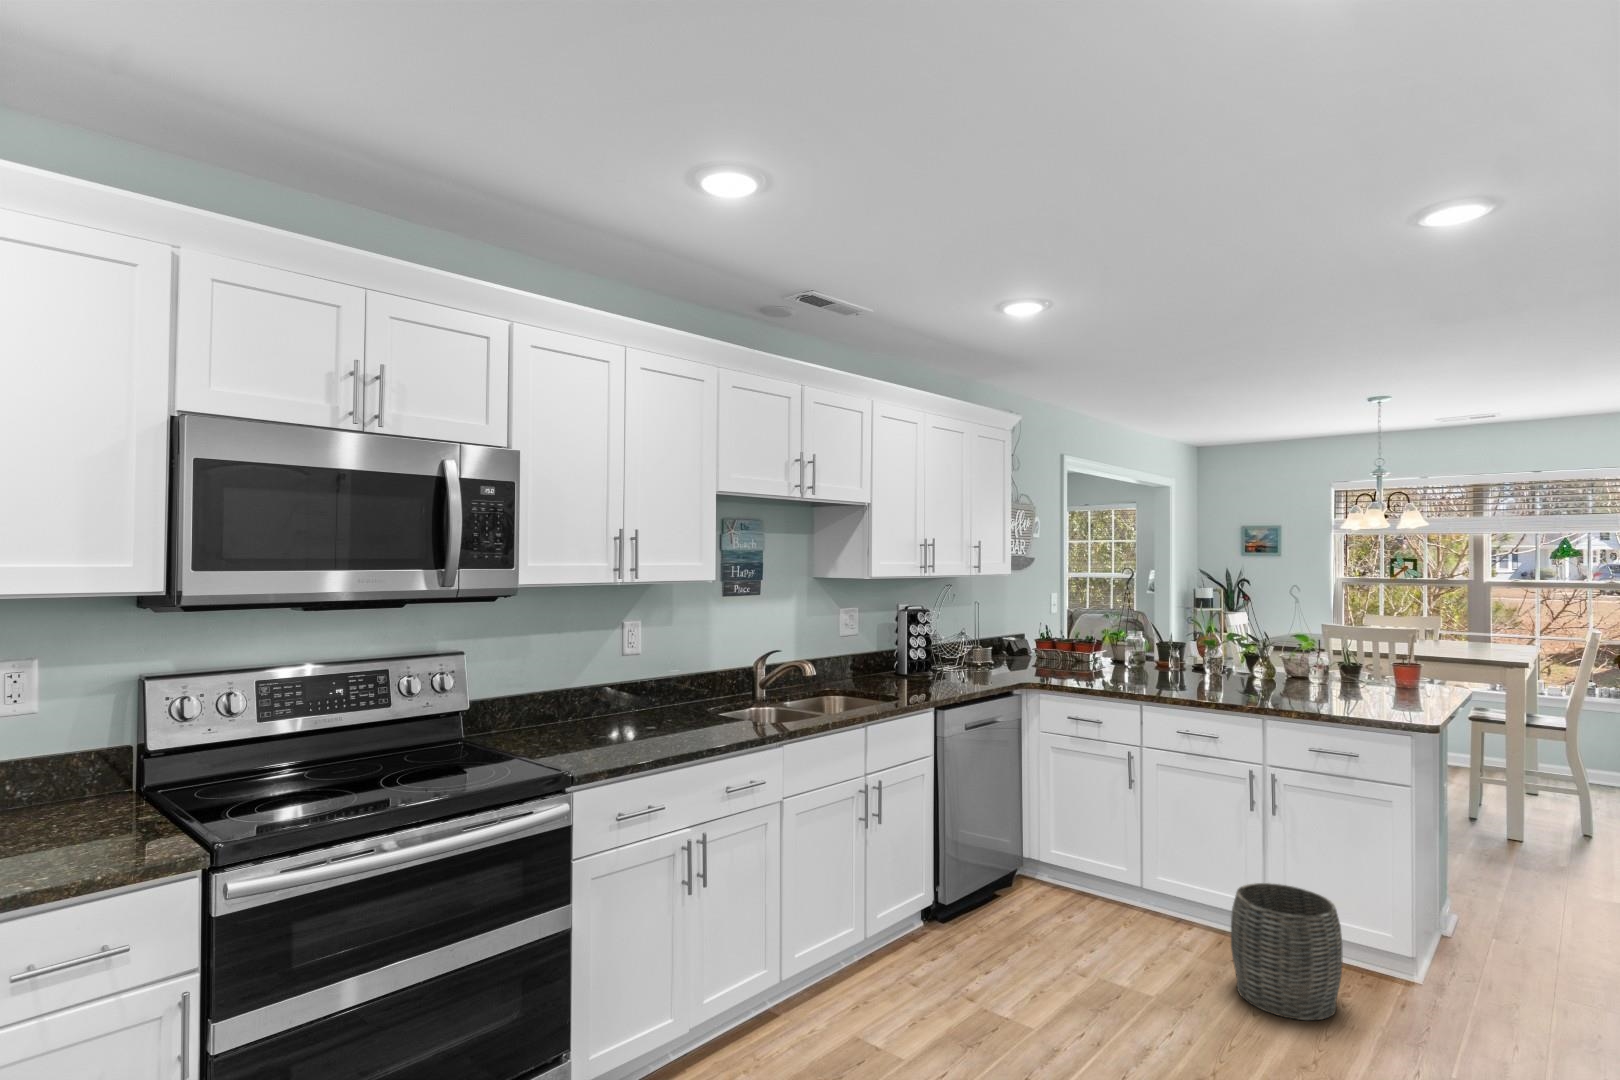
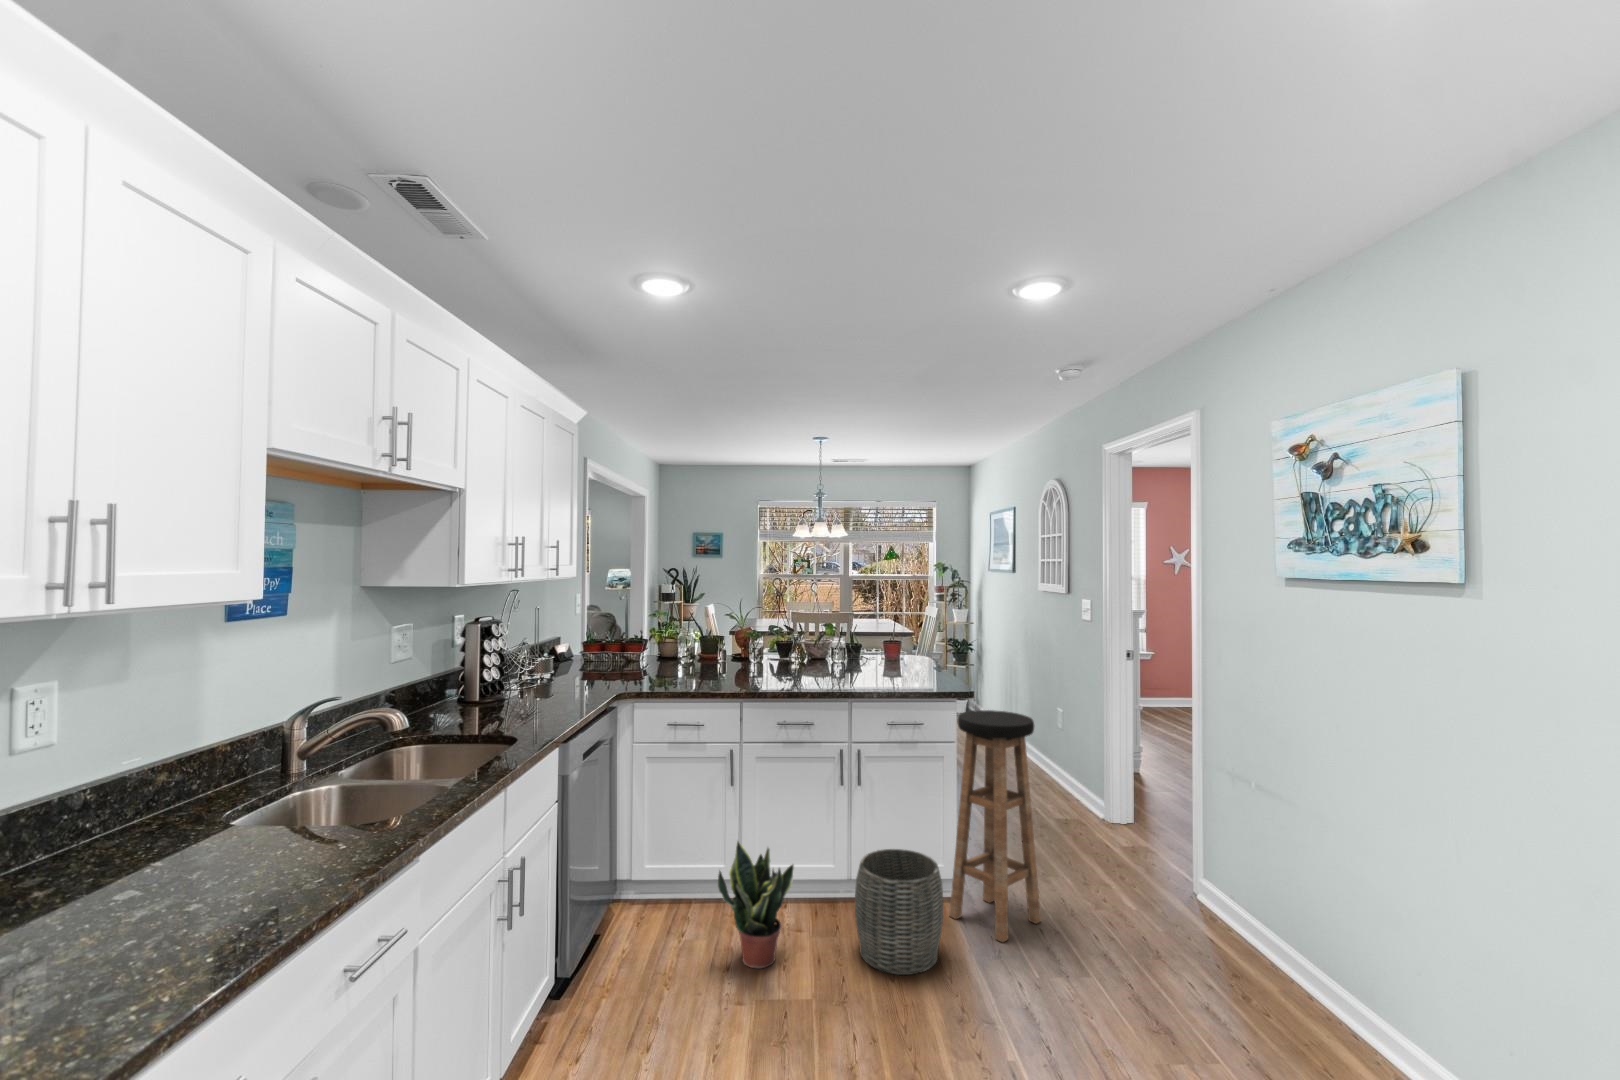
bar stool: none [1388,749,1528,1038] -> present [949,710,1041,942]
potted plant: none [1081,828,1170,961] -> present [718,842,794,968]

